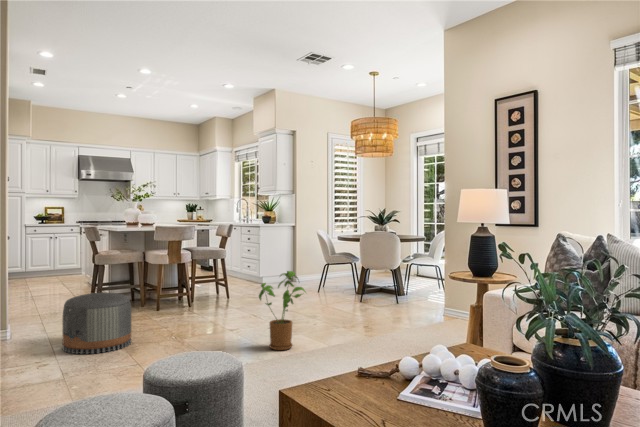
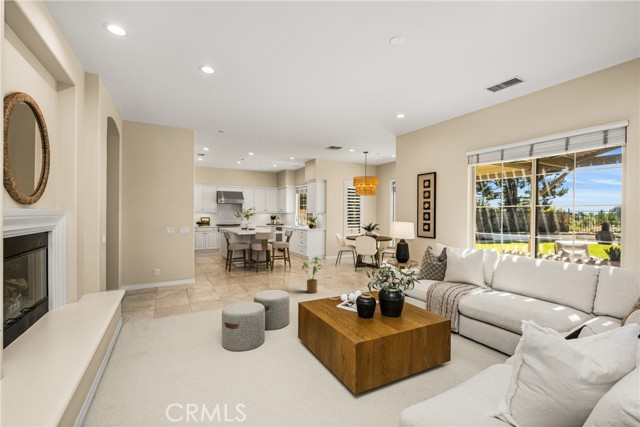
pouf: present [62,293,131,354] -> none [217,265,246,292]

